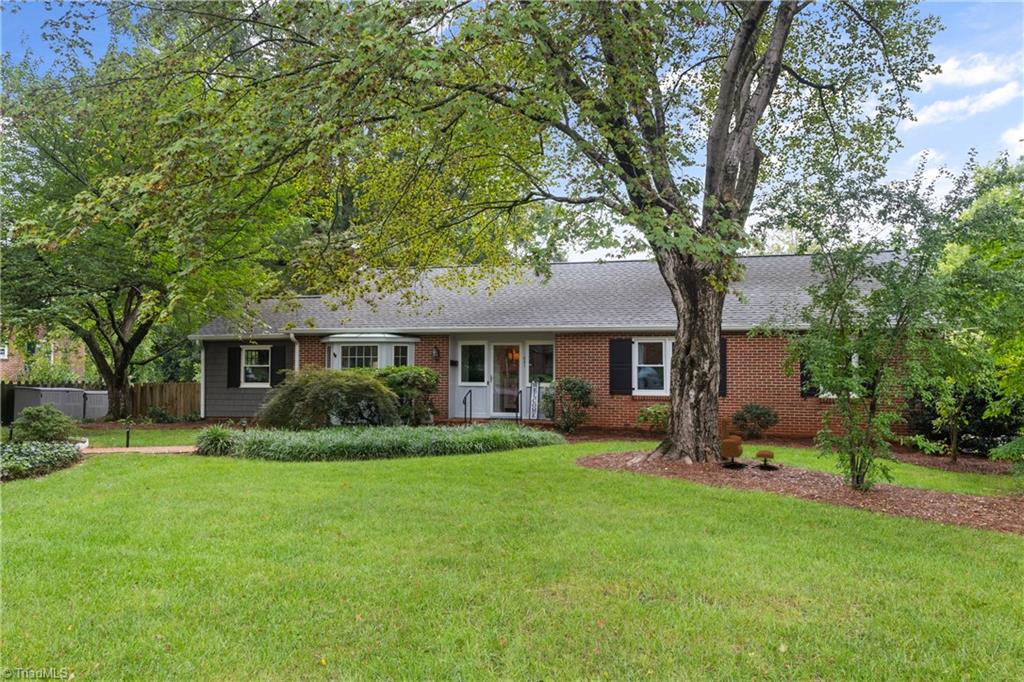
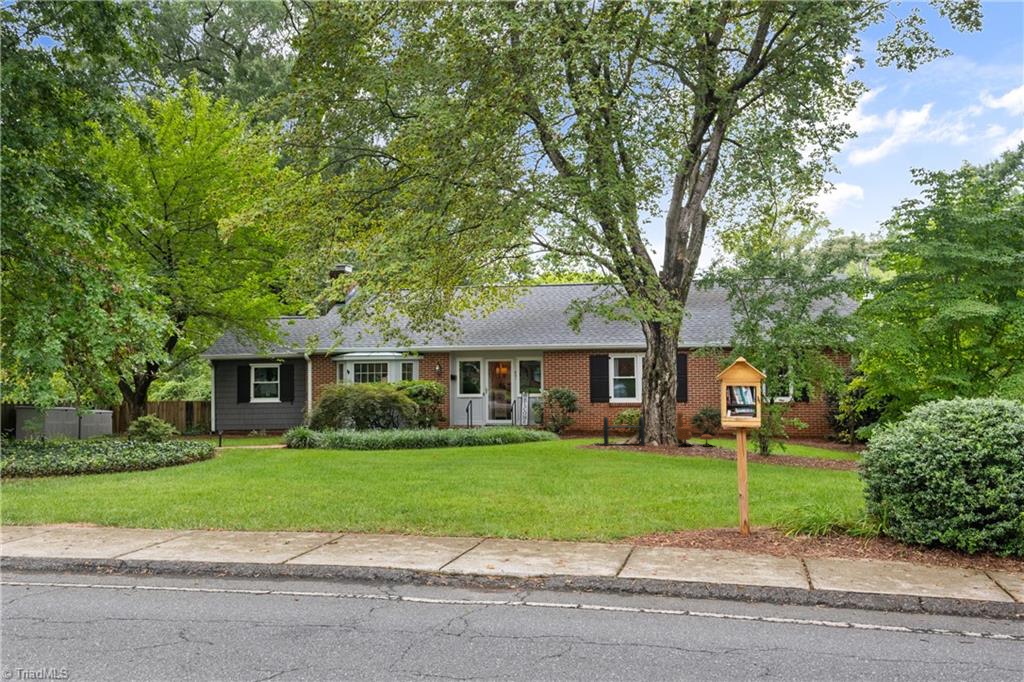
bench: none [615,420,673,464] -> present [604,416,645,446]

